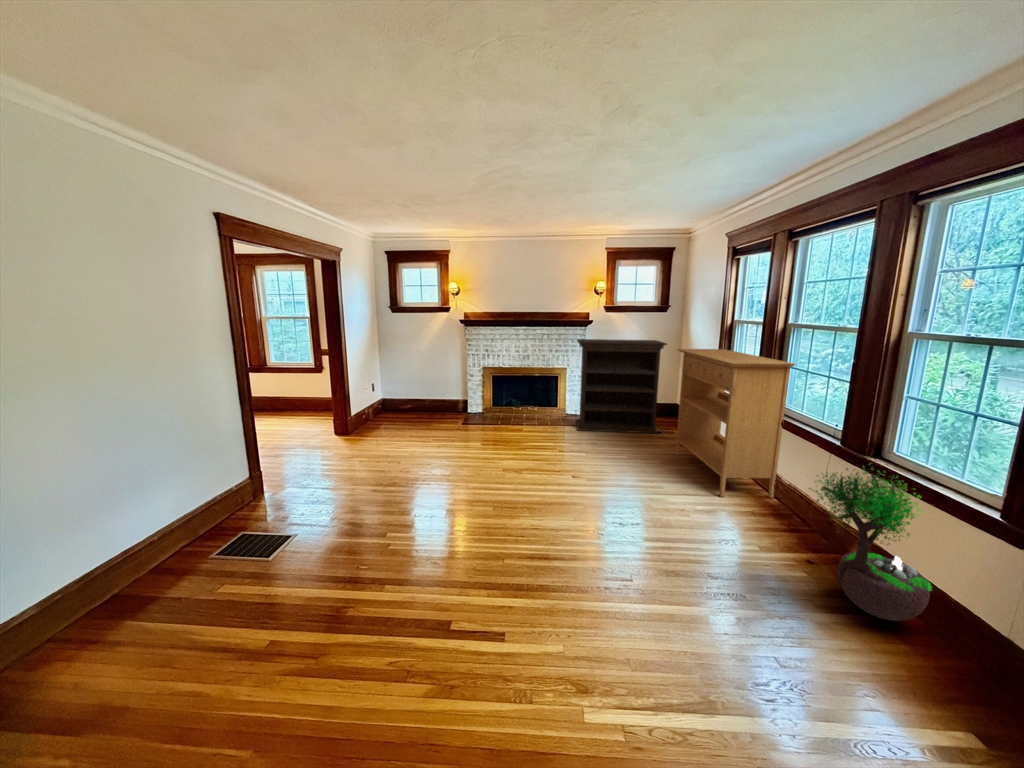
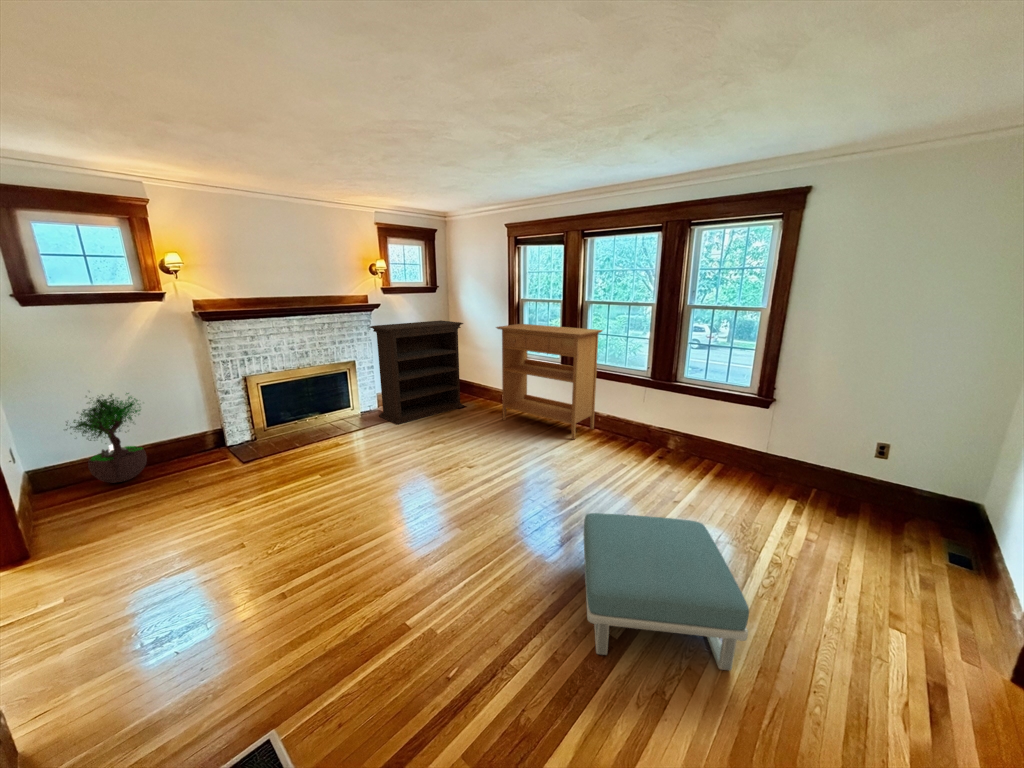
potted tree: present [809,456,931,621] -> present [66,393,147,483]
footstool: none [425,526,612,712] -> present [583,513,749,671]

